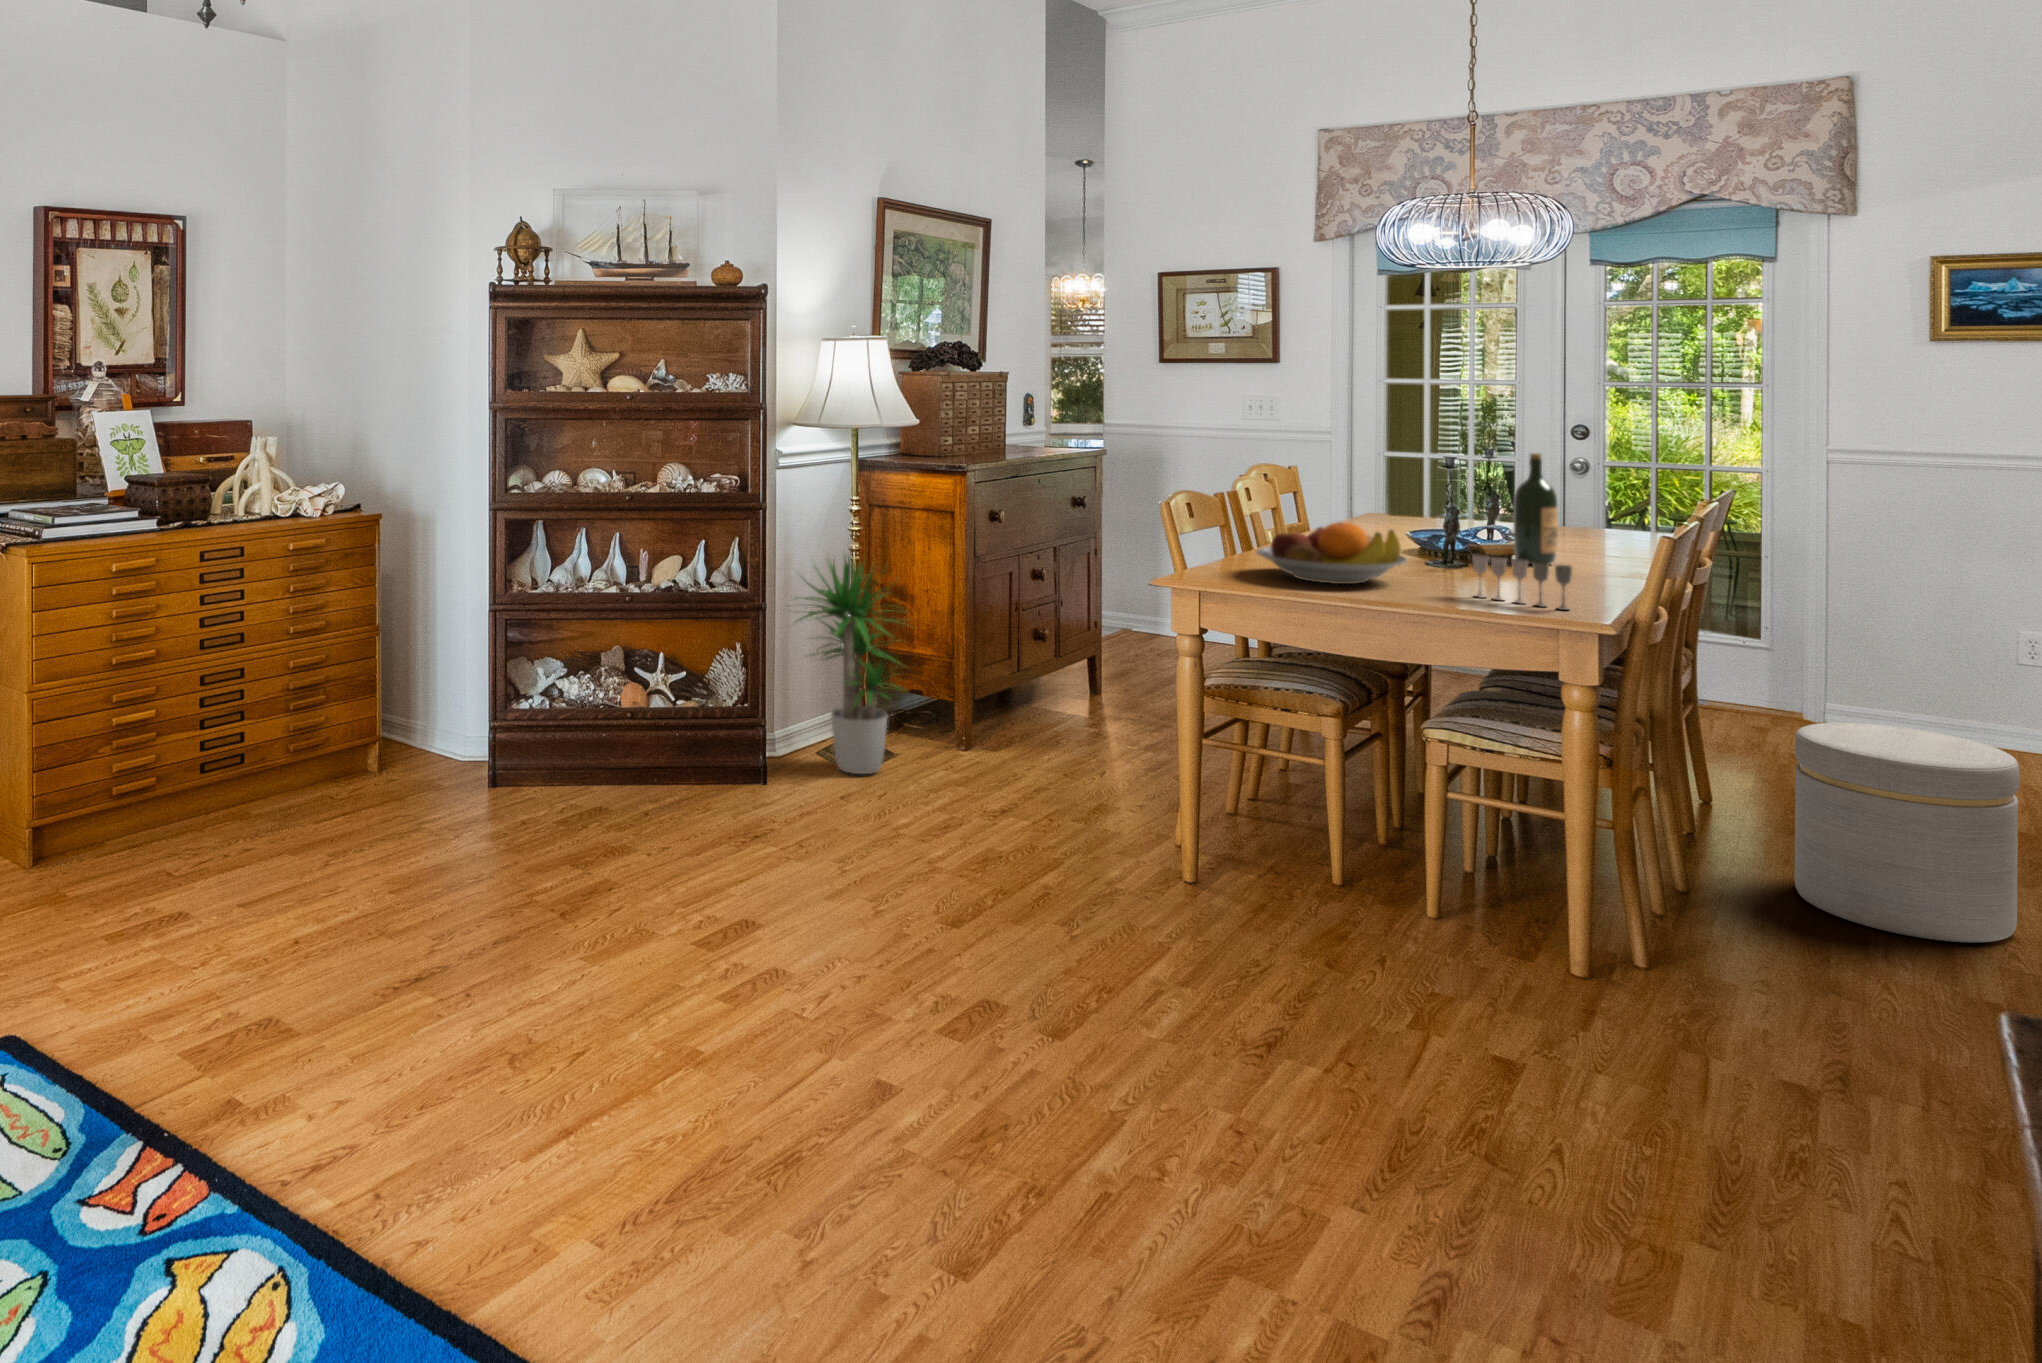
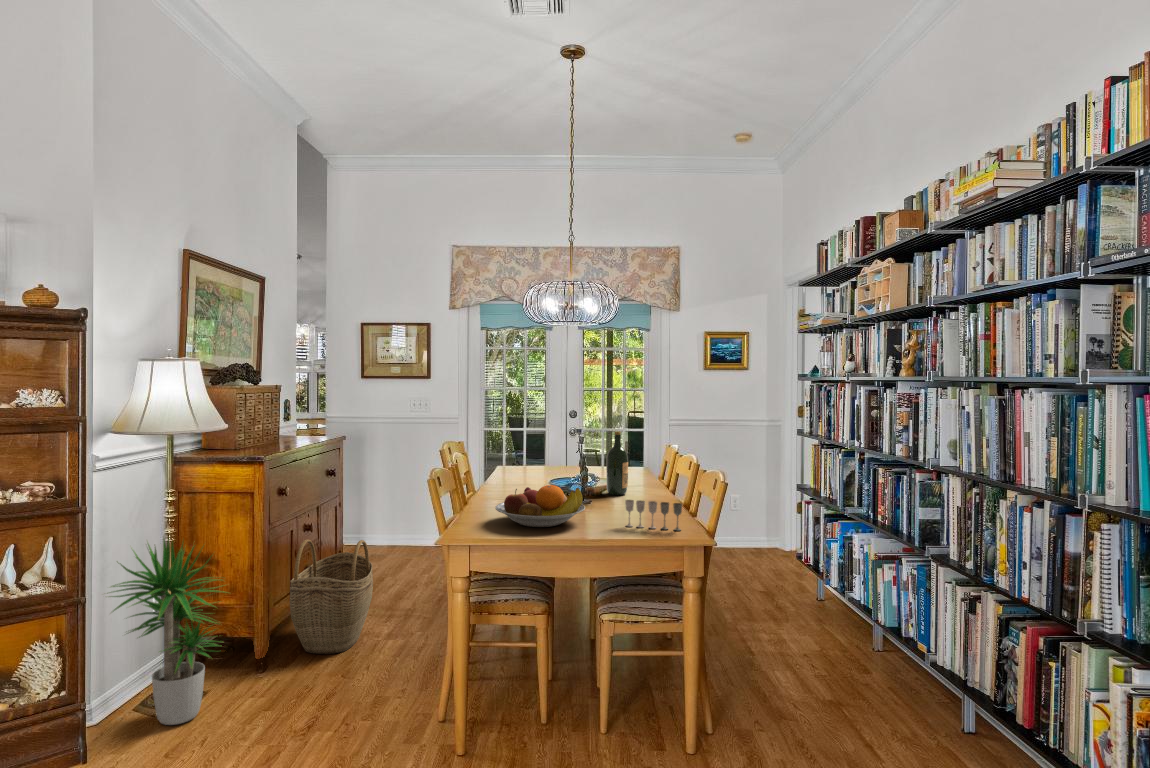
woven basket: none [1001,590,1125,753] -> present [290,539,373,654]
ottoman: present [1795,723,2020,943] -> none [729,558,815,667]

